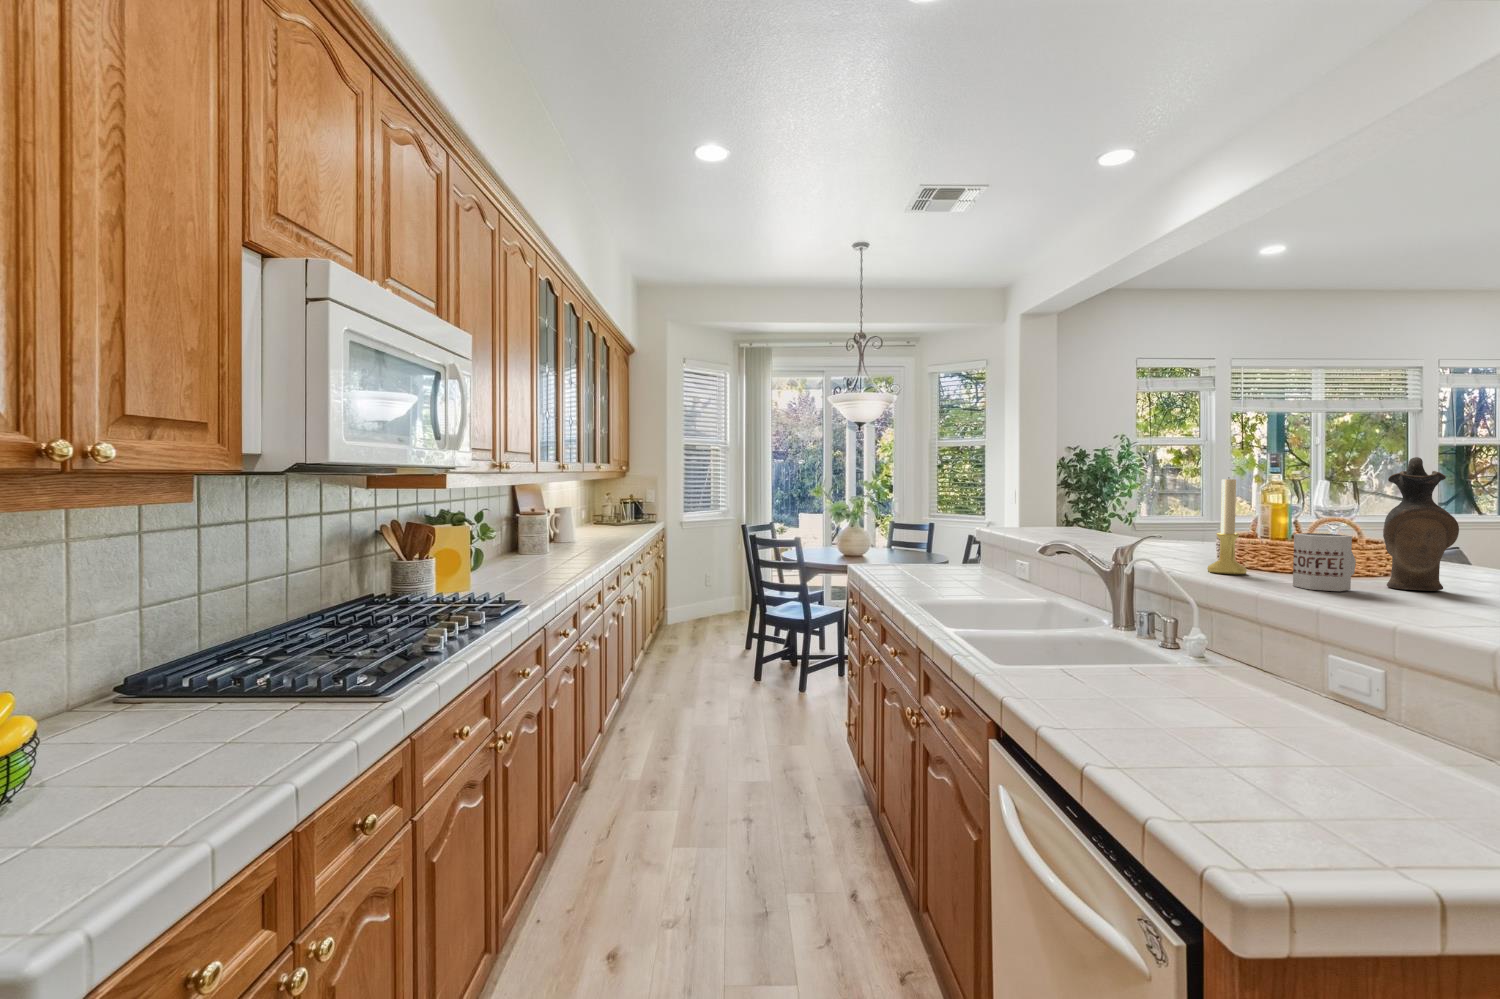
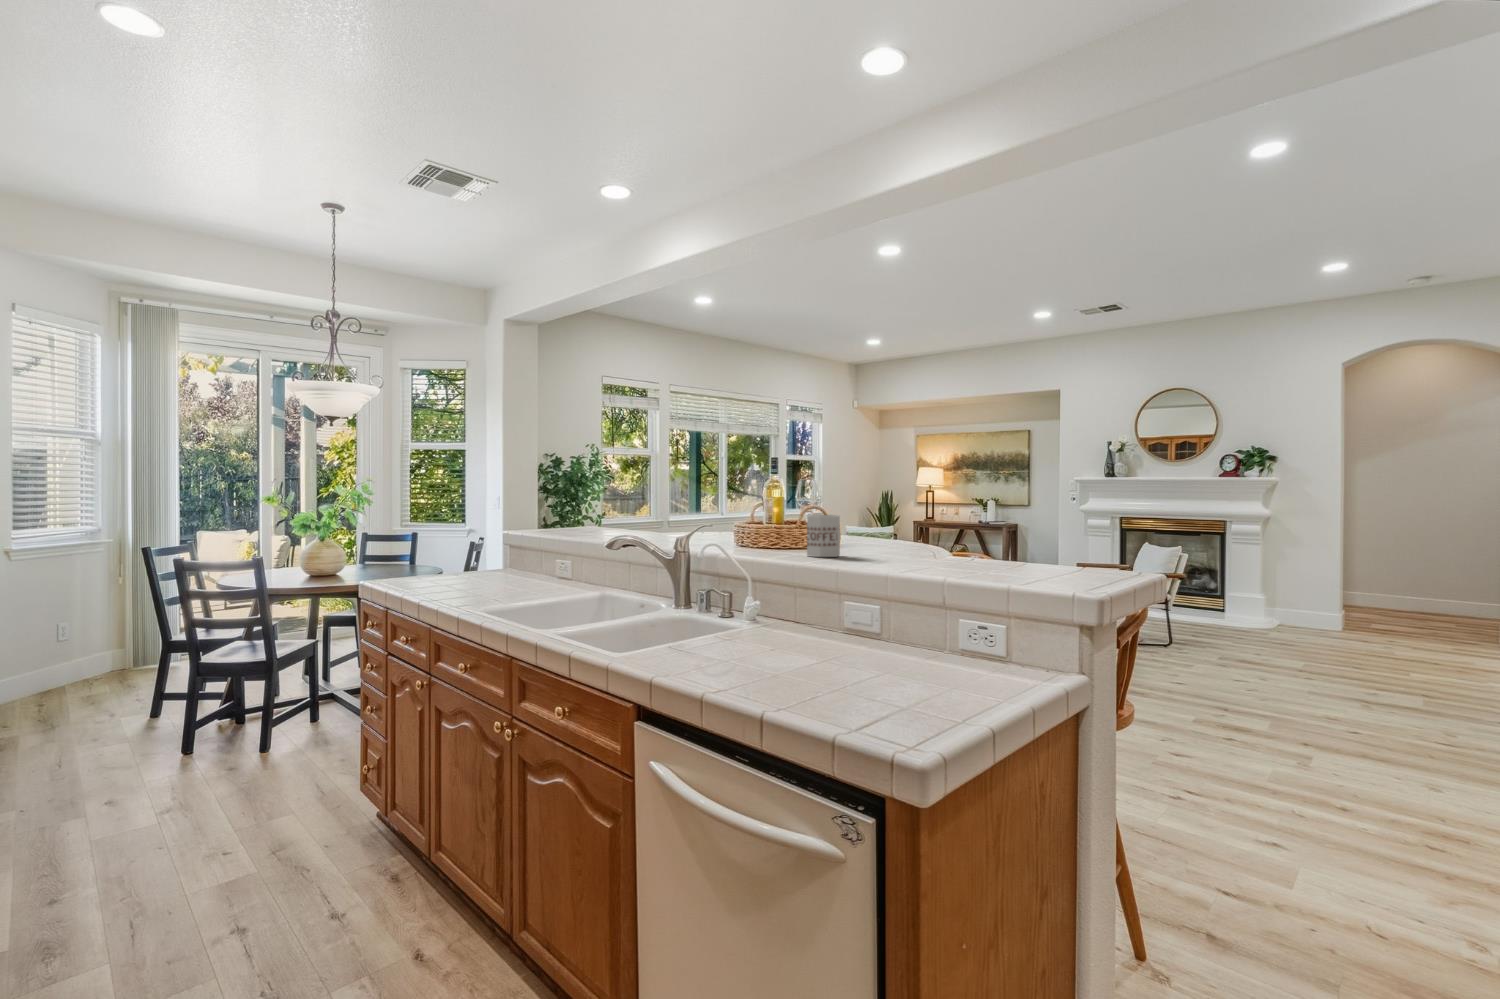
ceramic pitcher: present [1383,457,1459,591] -> none [849,459,889,553]
candle holder: present [1207,479,1247,574] -> none [741,471,768,552]

